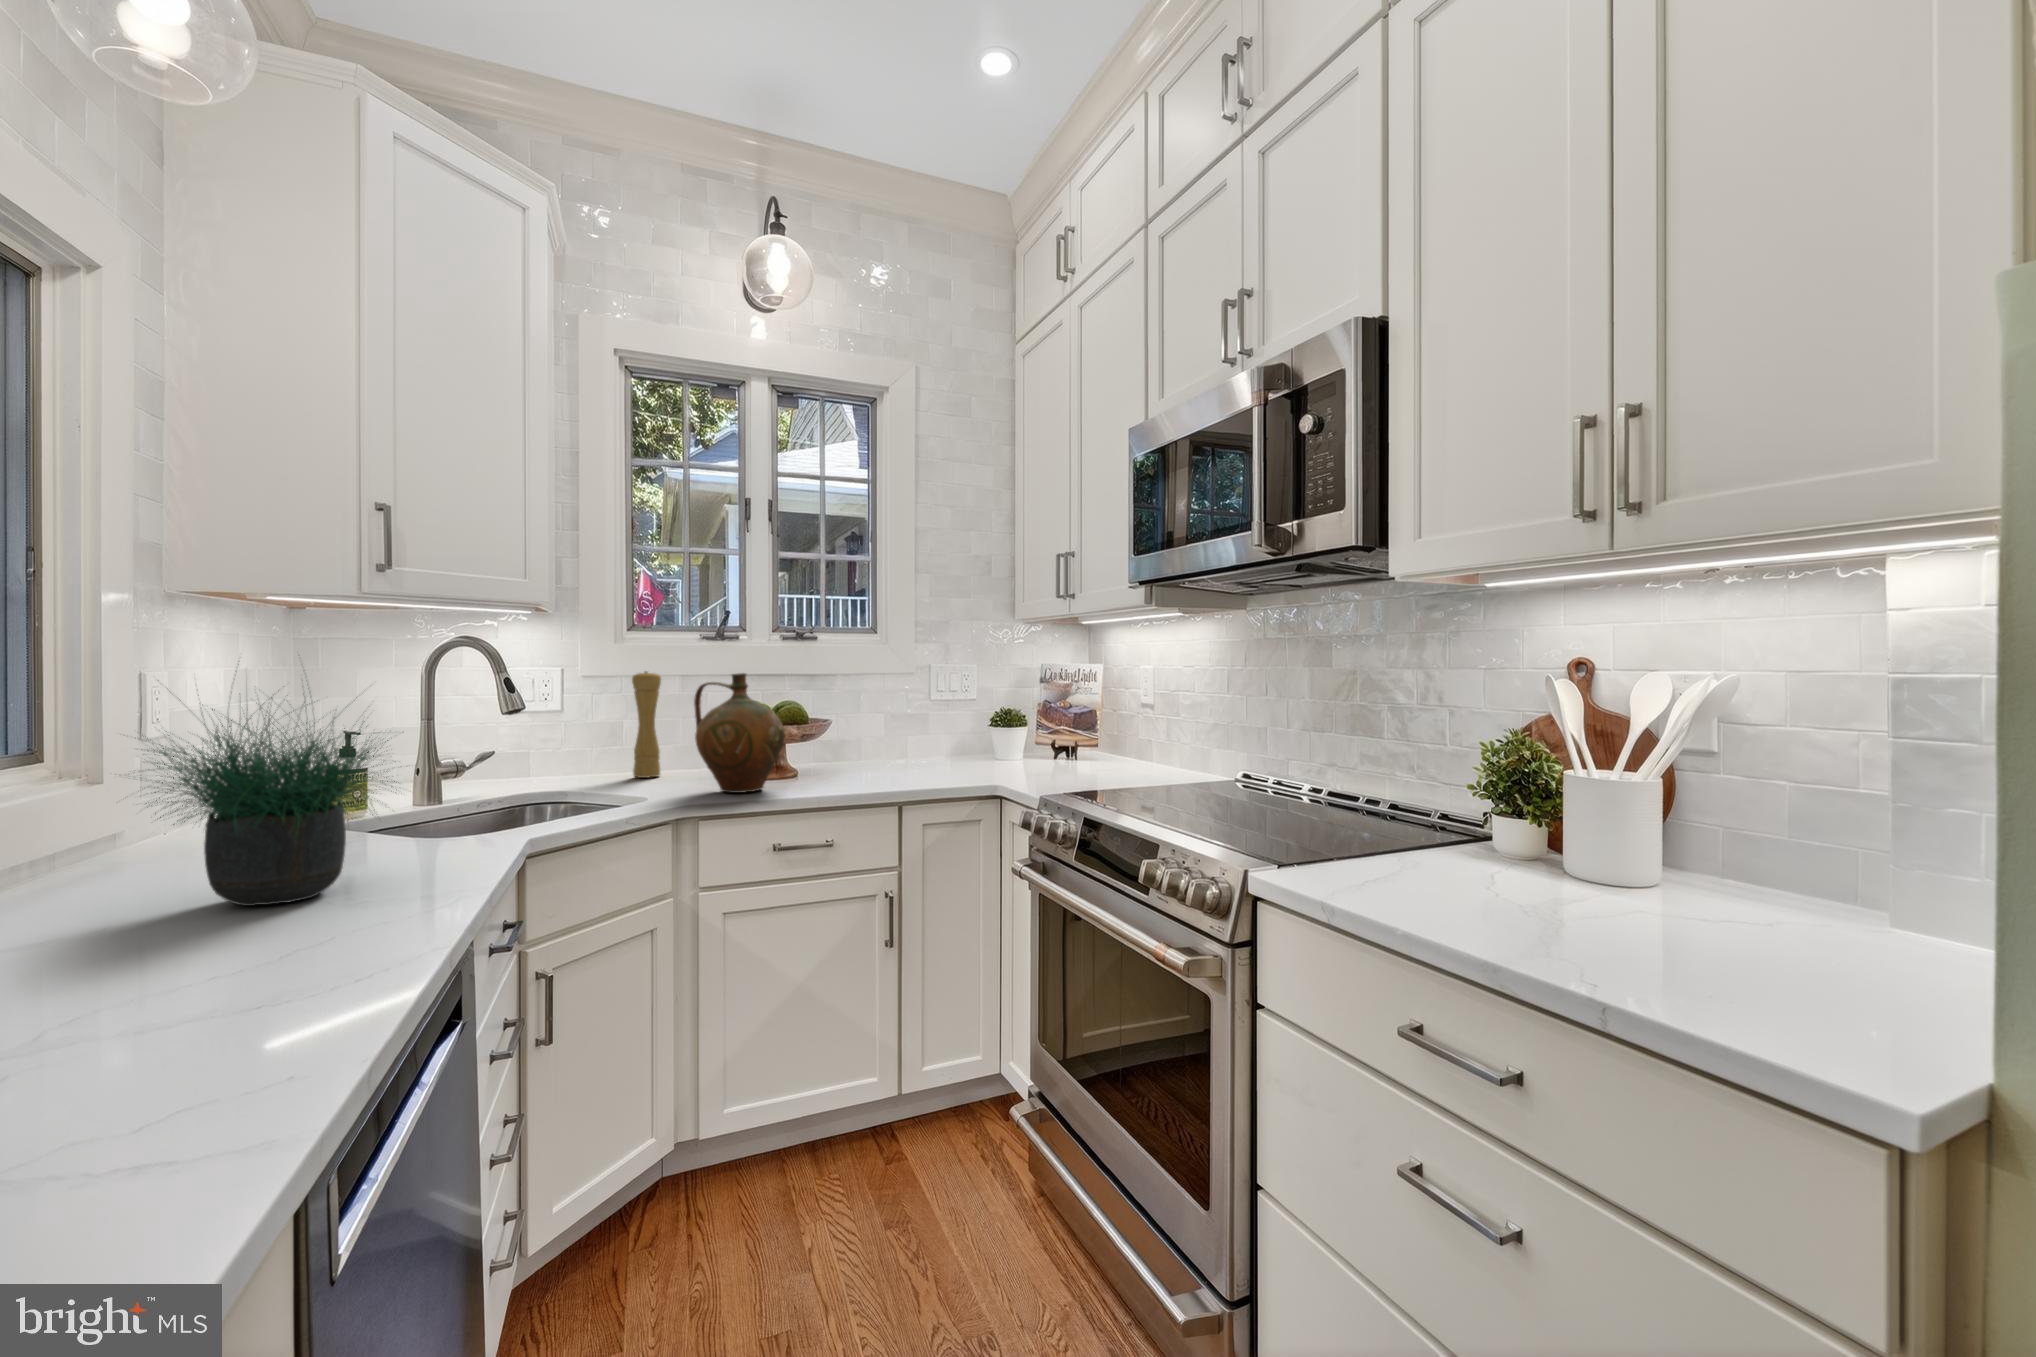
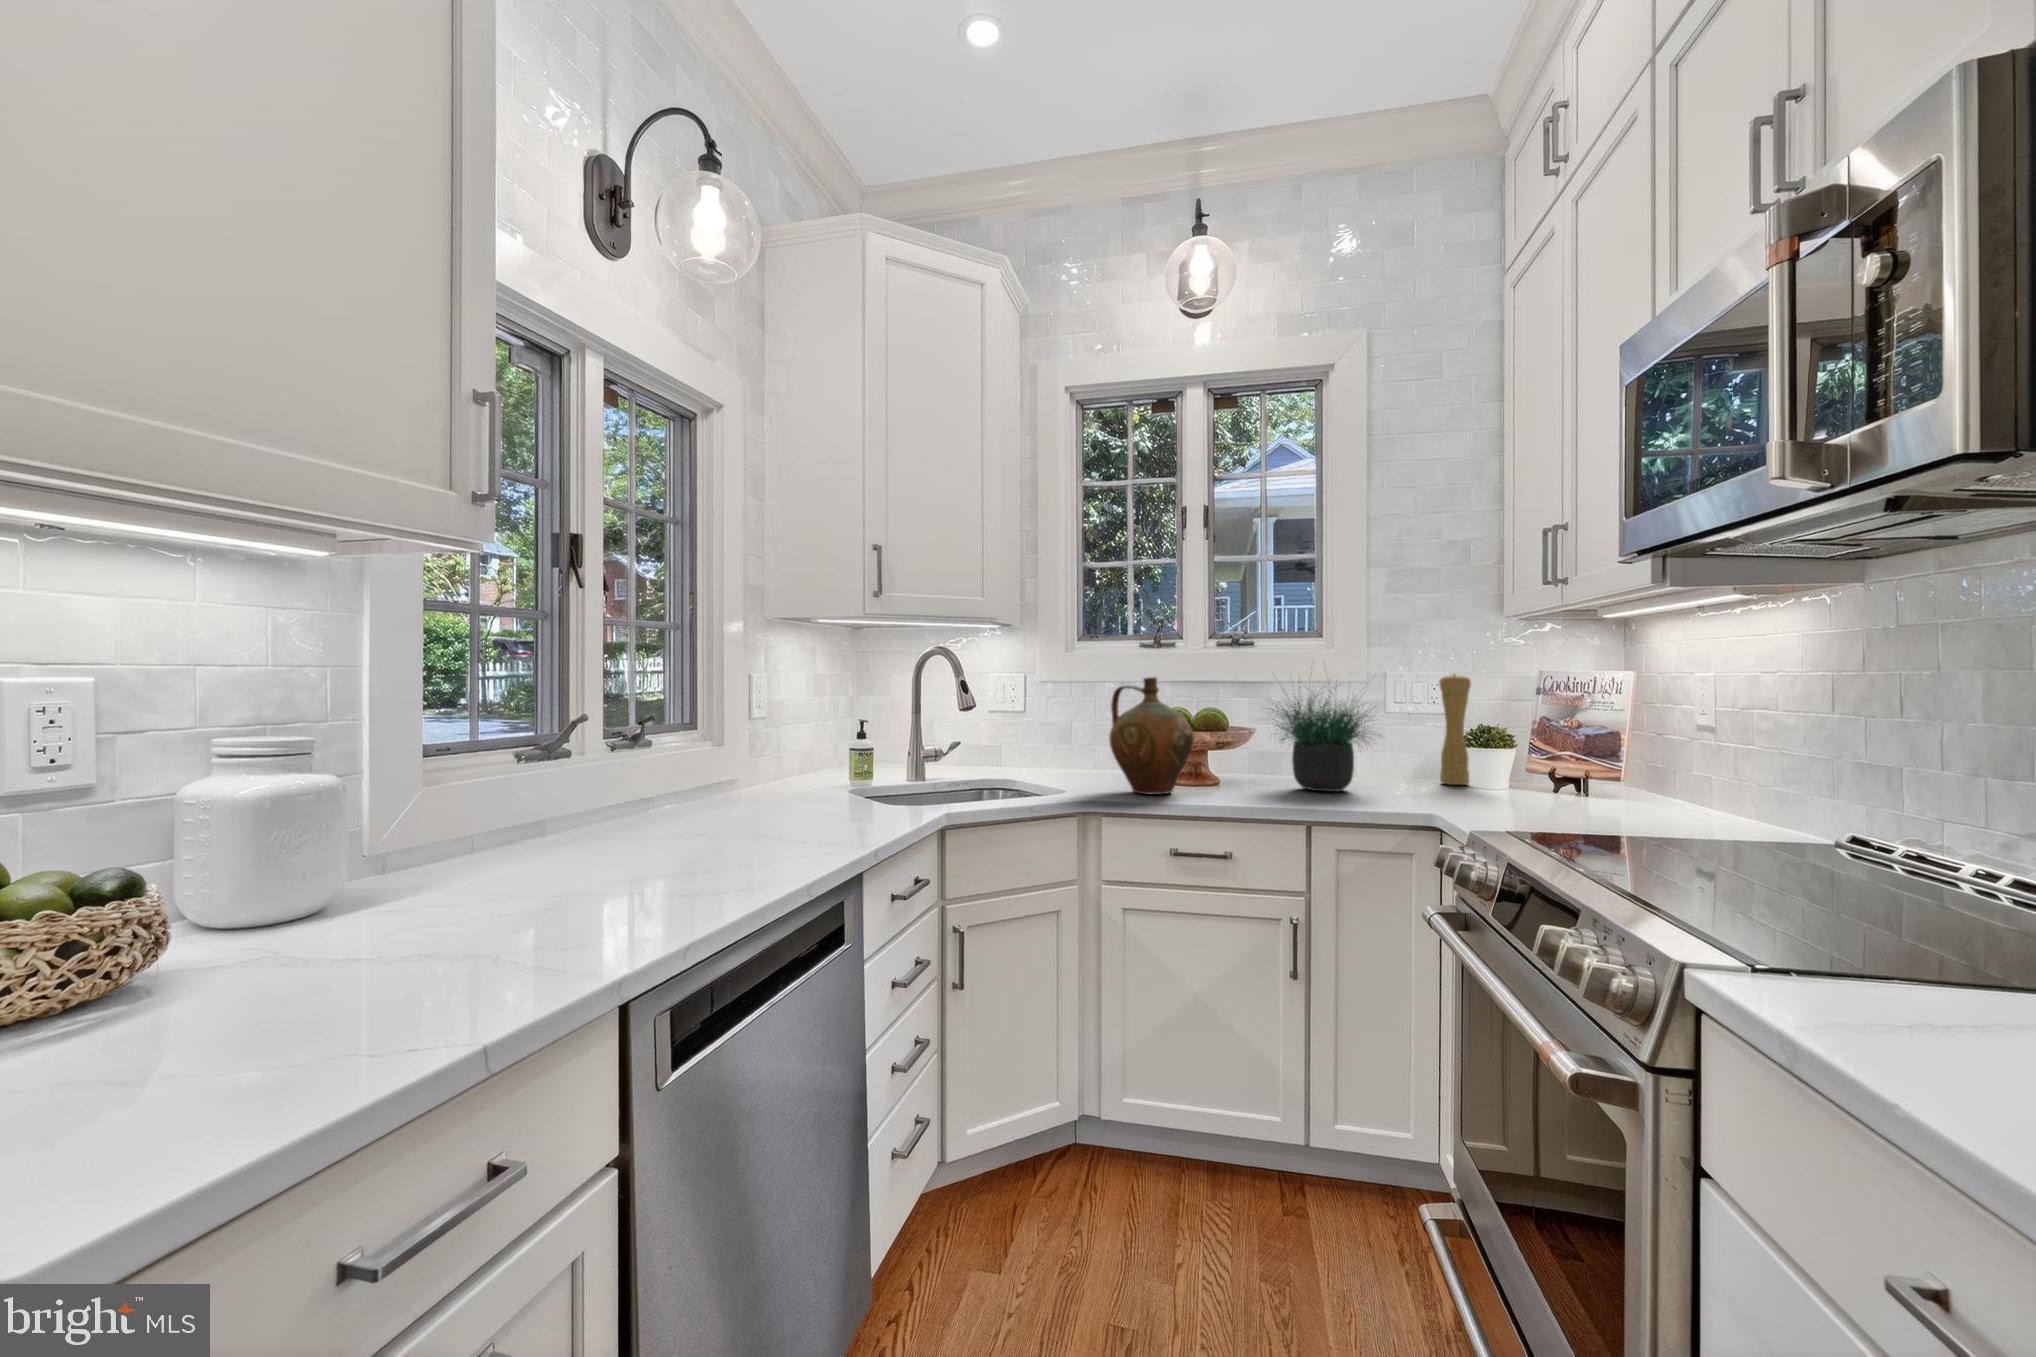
potted plant: present [135,661,395,906] -> present [1267,686,1375,792]
pepper mill: present [632,671,661,778] -> present [1439,674,1471,785]

